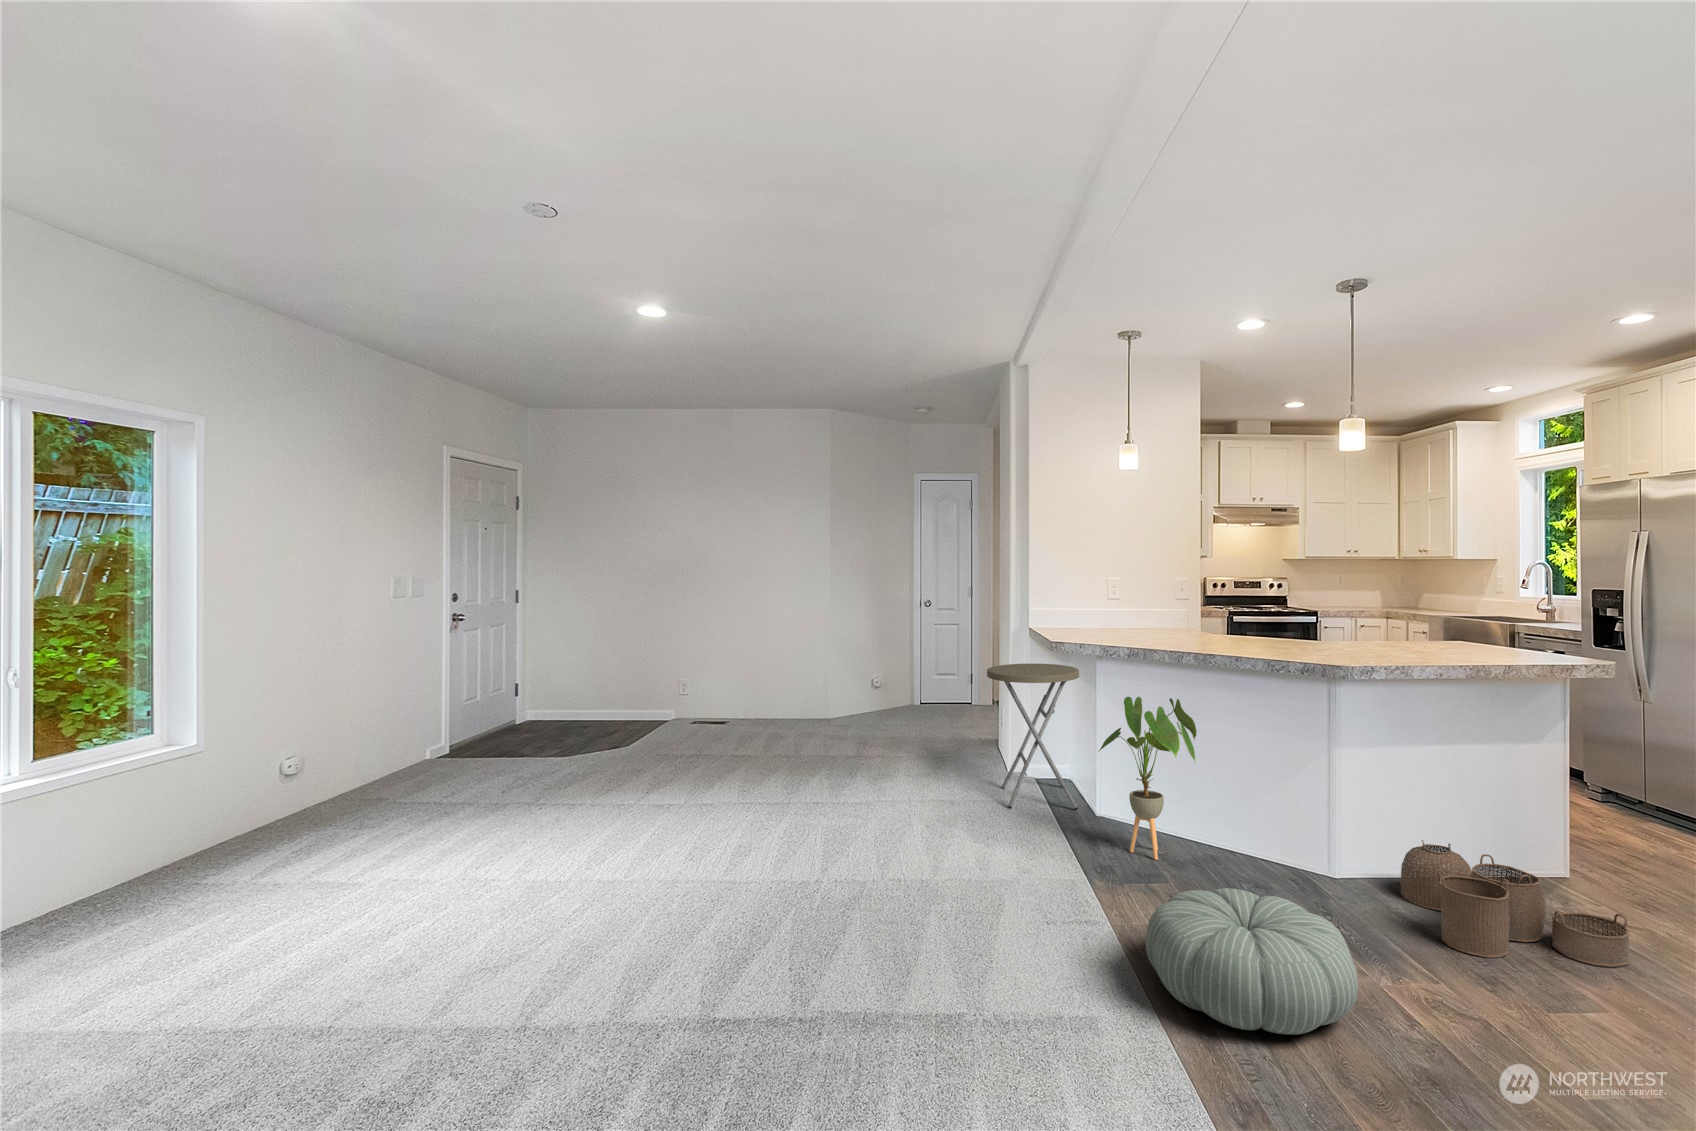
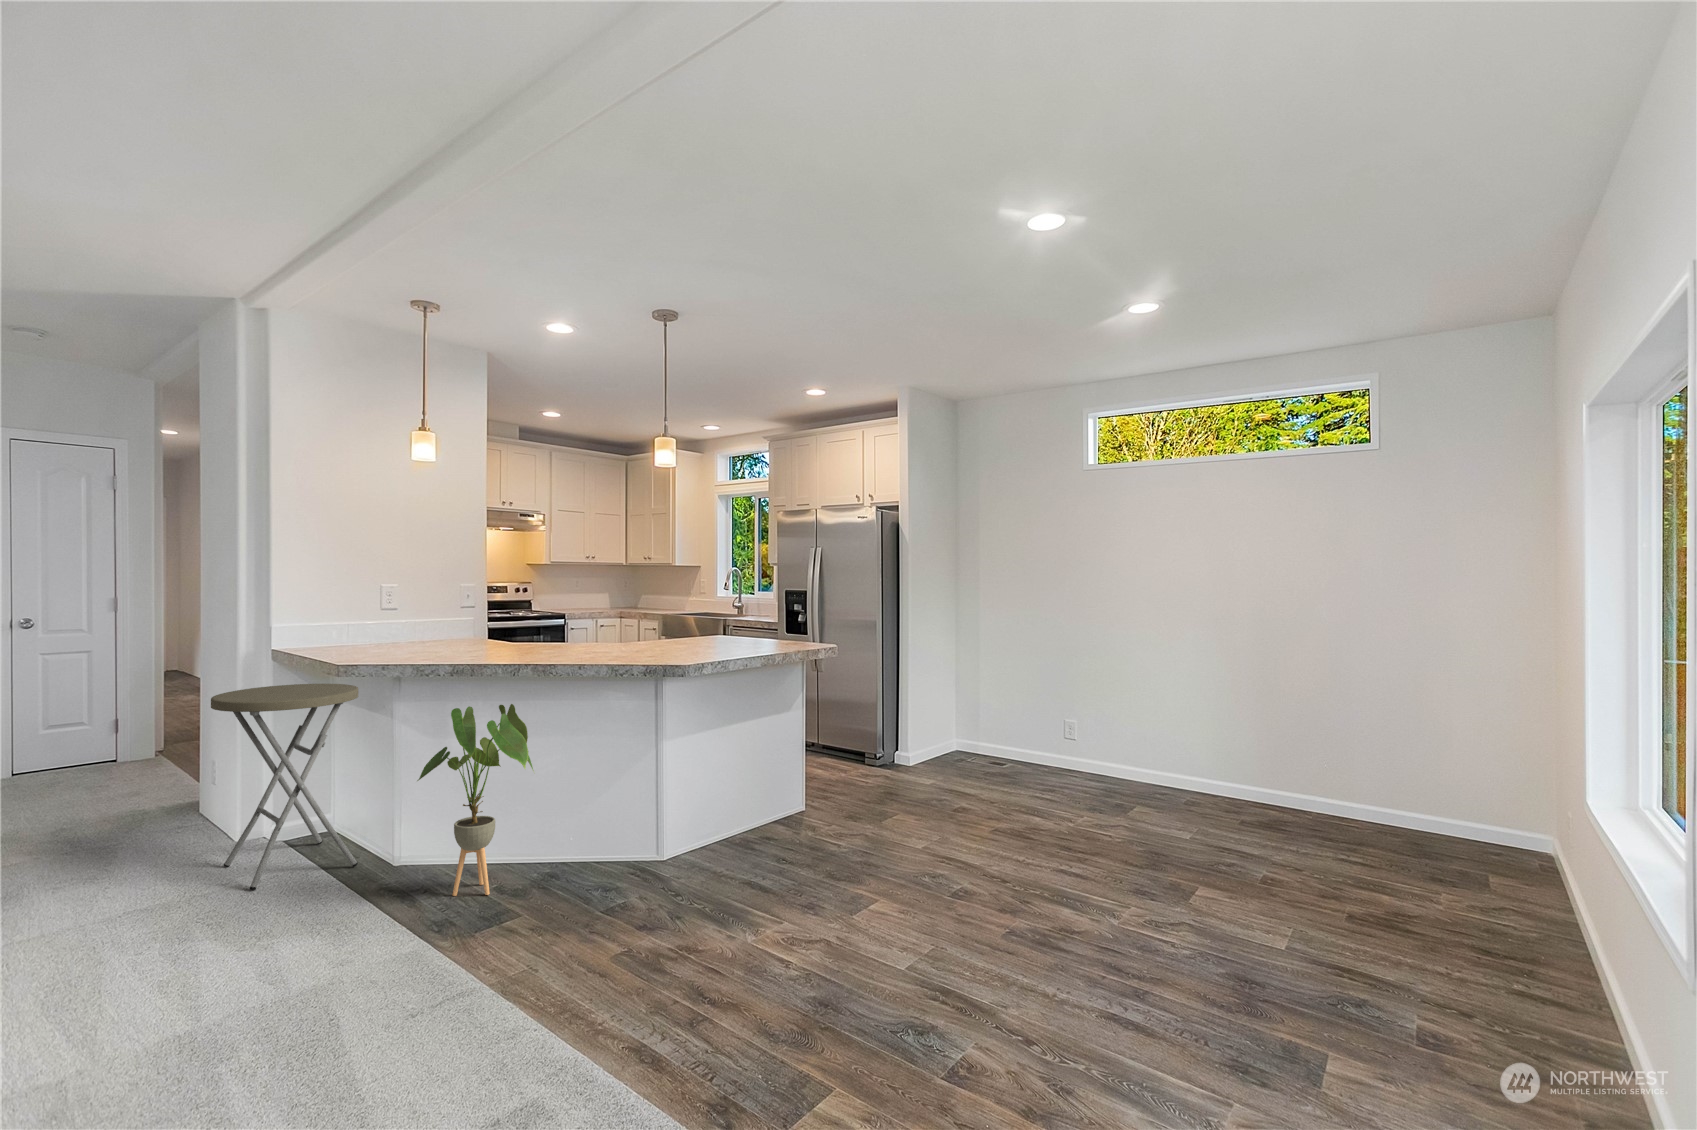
woven basket: present [1400,840,1630,967] -> none [713,800,868,888]
pouf: present [1146,888,1358,1034] -> none [554,886,760,1038]

